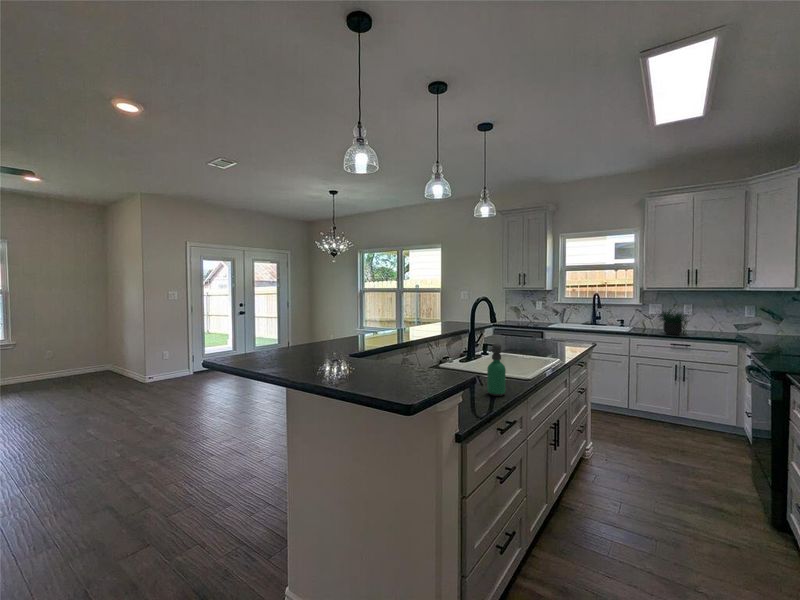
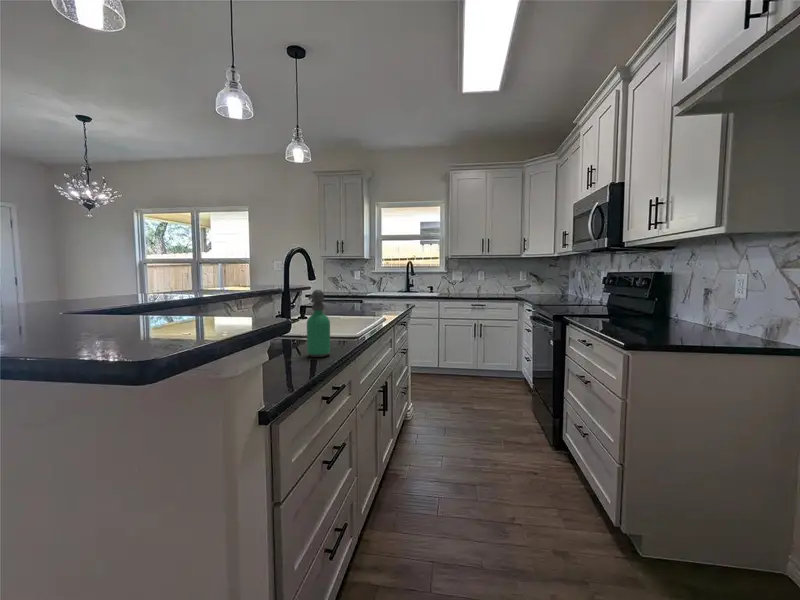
potted plant: present [659,309,687,335] -> none [456,265,491,297]

